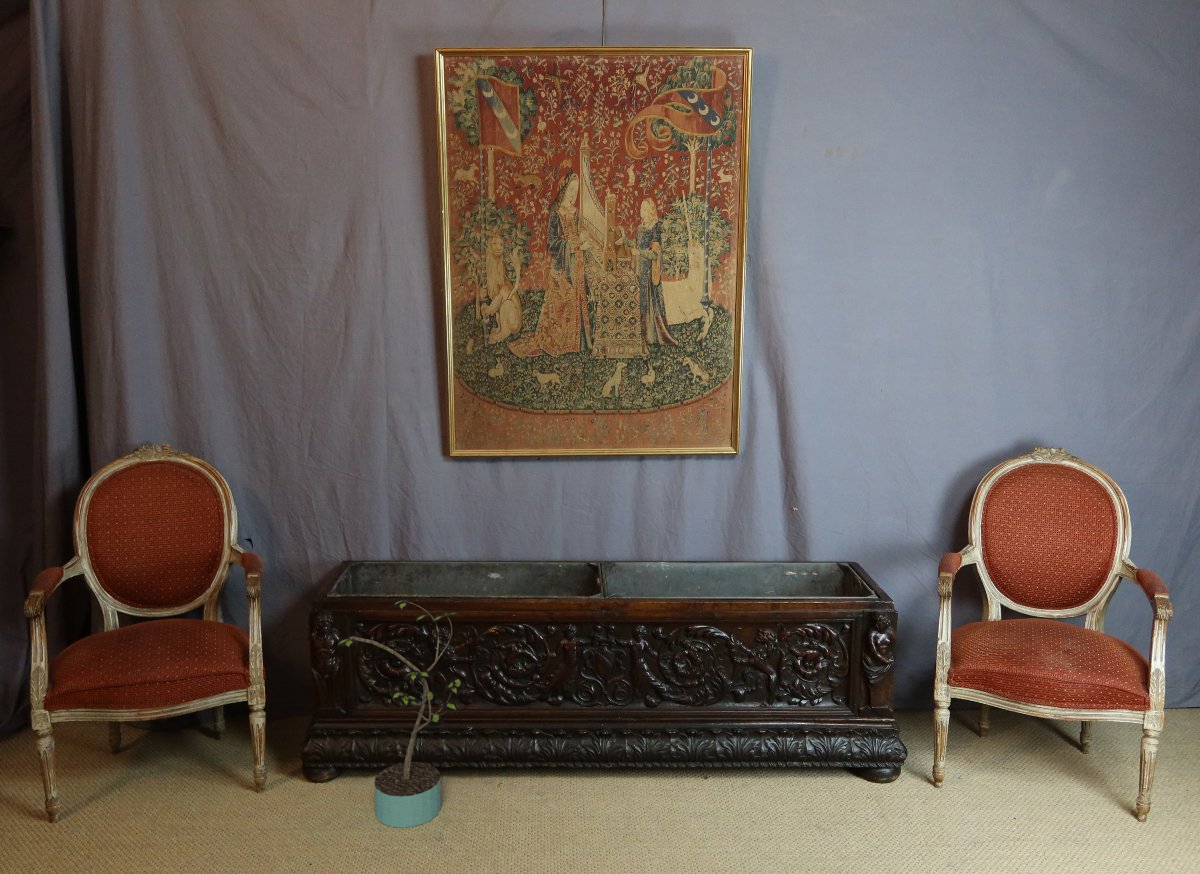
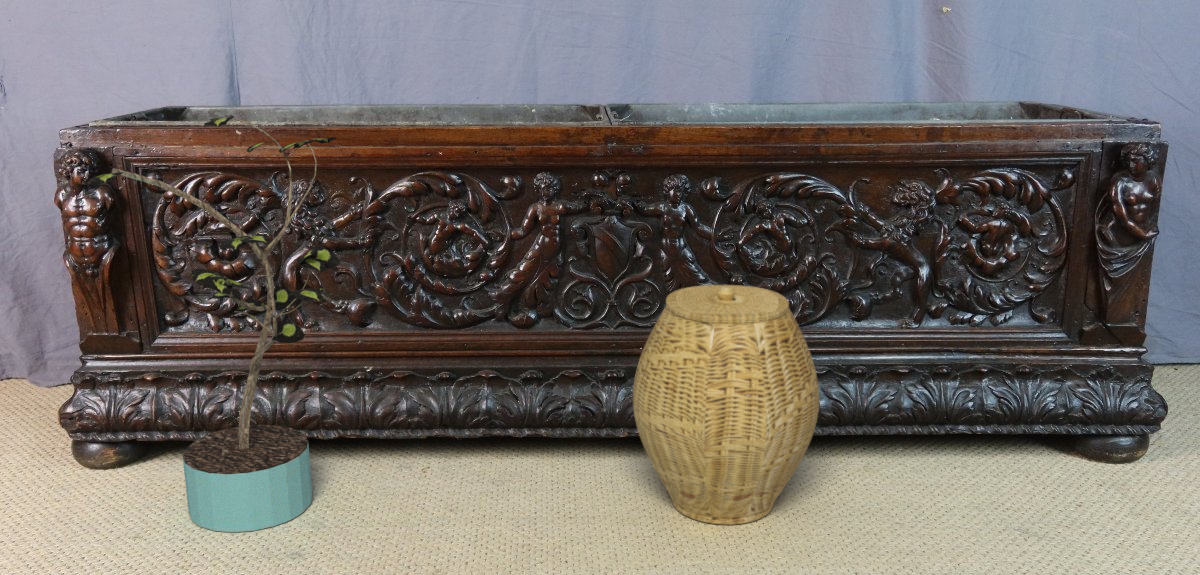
woven basket: none [616,689,713,825] -> present [633,285,819,525]

